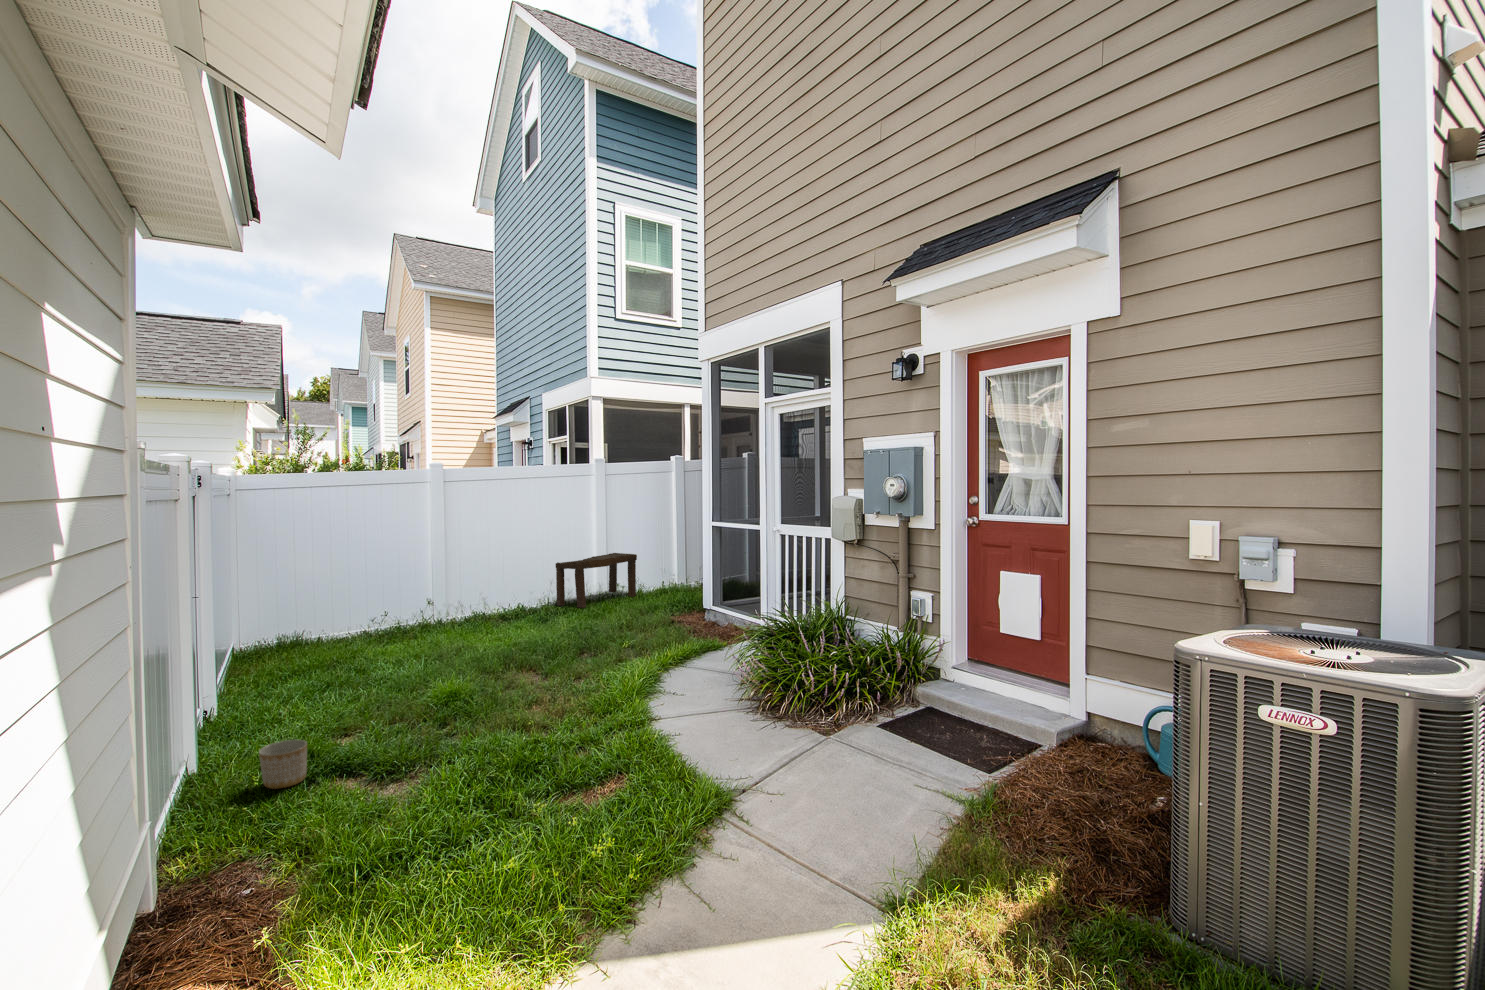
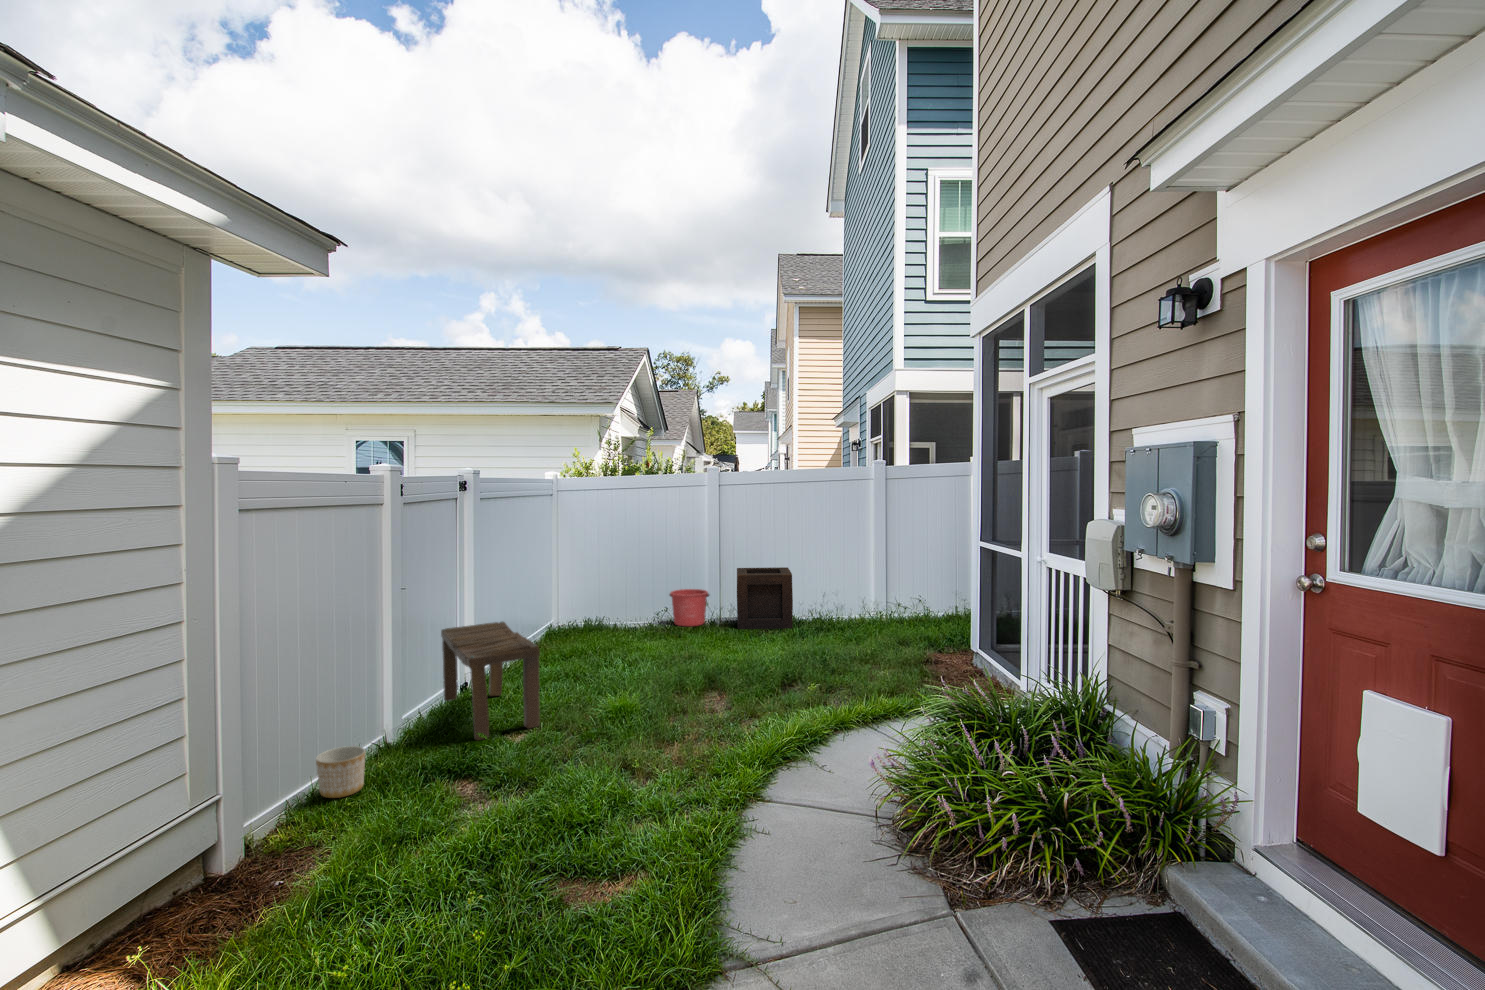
bench: present [556,553,637,608] -> present [441,621,540,740]
wooden crate: none [470,558,534,618] -> present [737,567,793,629]
bucket: none [405,586,447,622] -> present [670,589,709,626]

